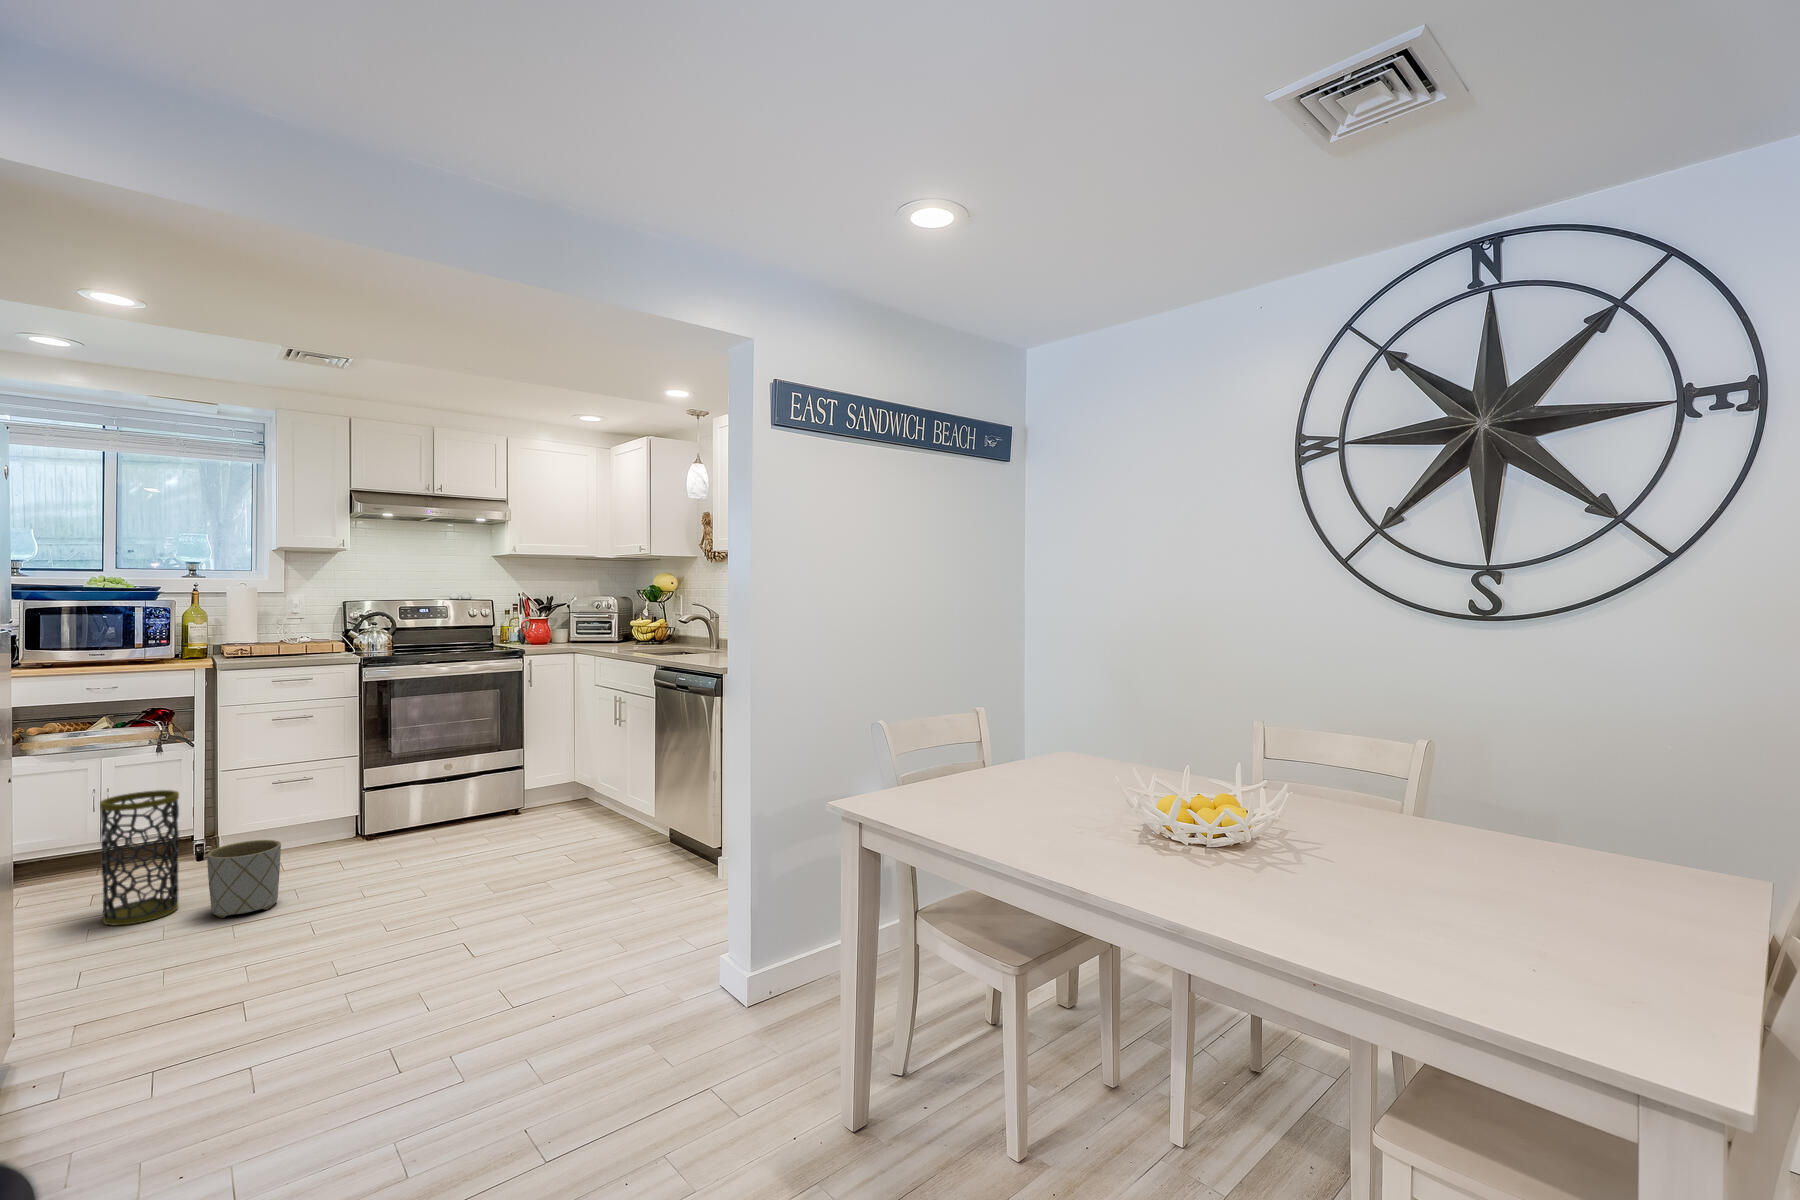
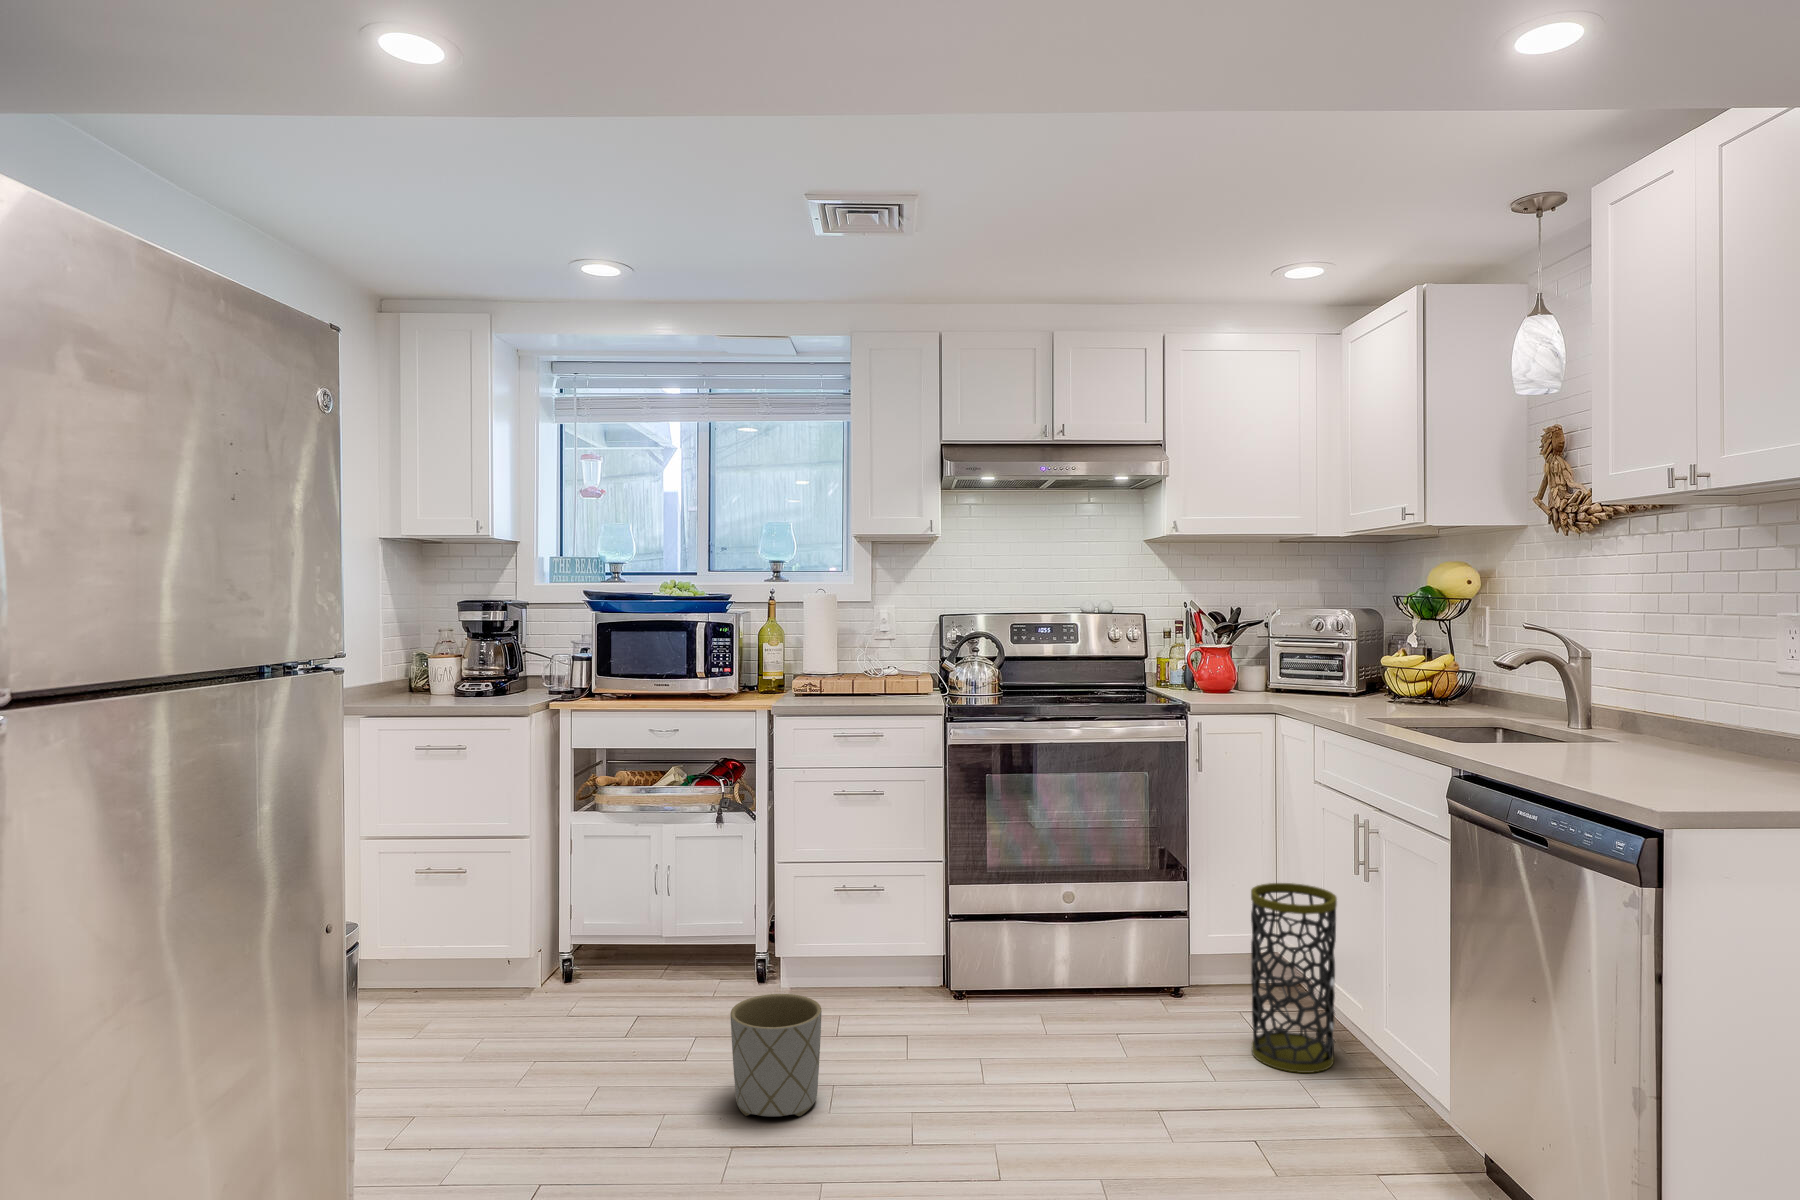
trash can: present [100,790,179,925] -> present [1251,883,1337,1073]

